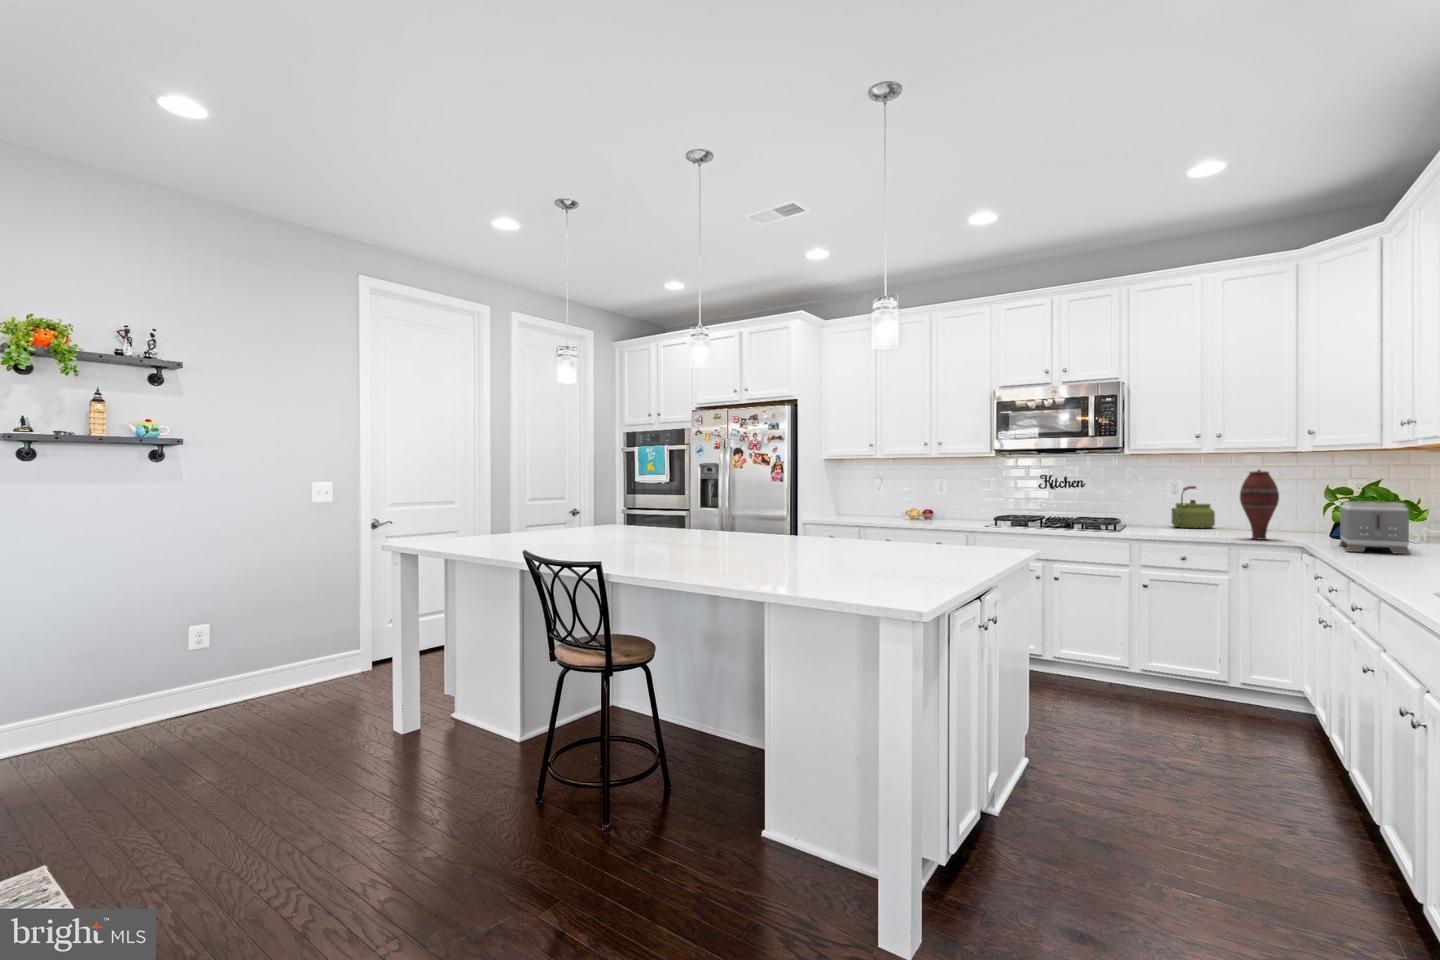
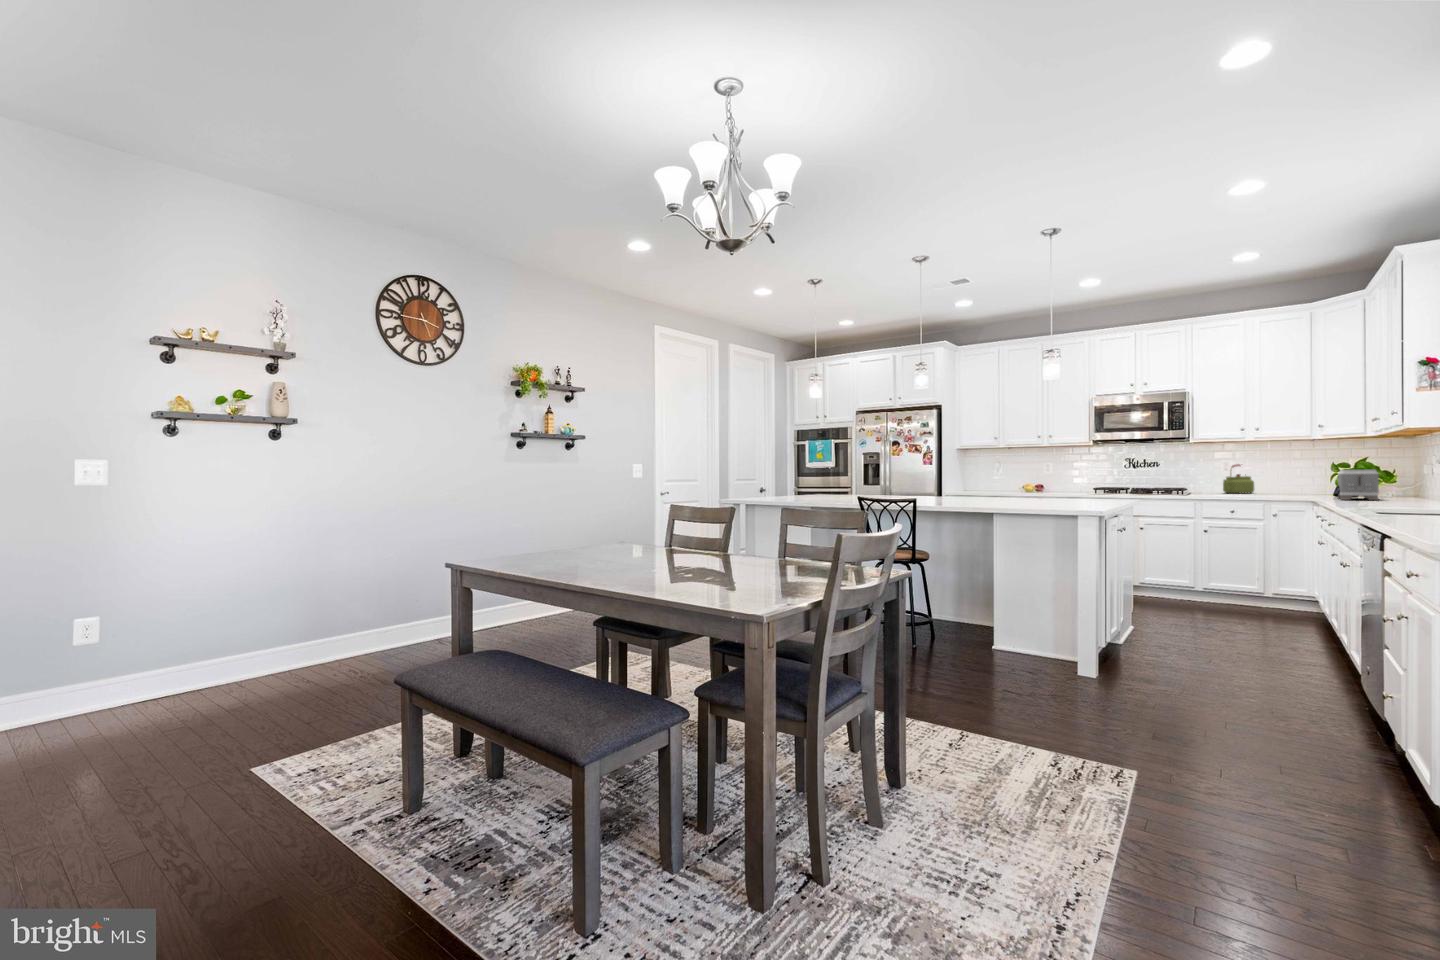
vase: present [1240,470,1279,540] -> none [1272,451,1299,497]

